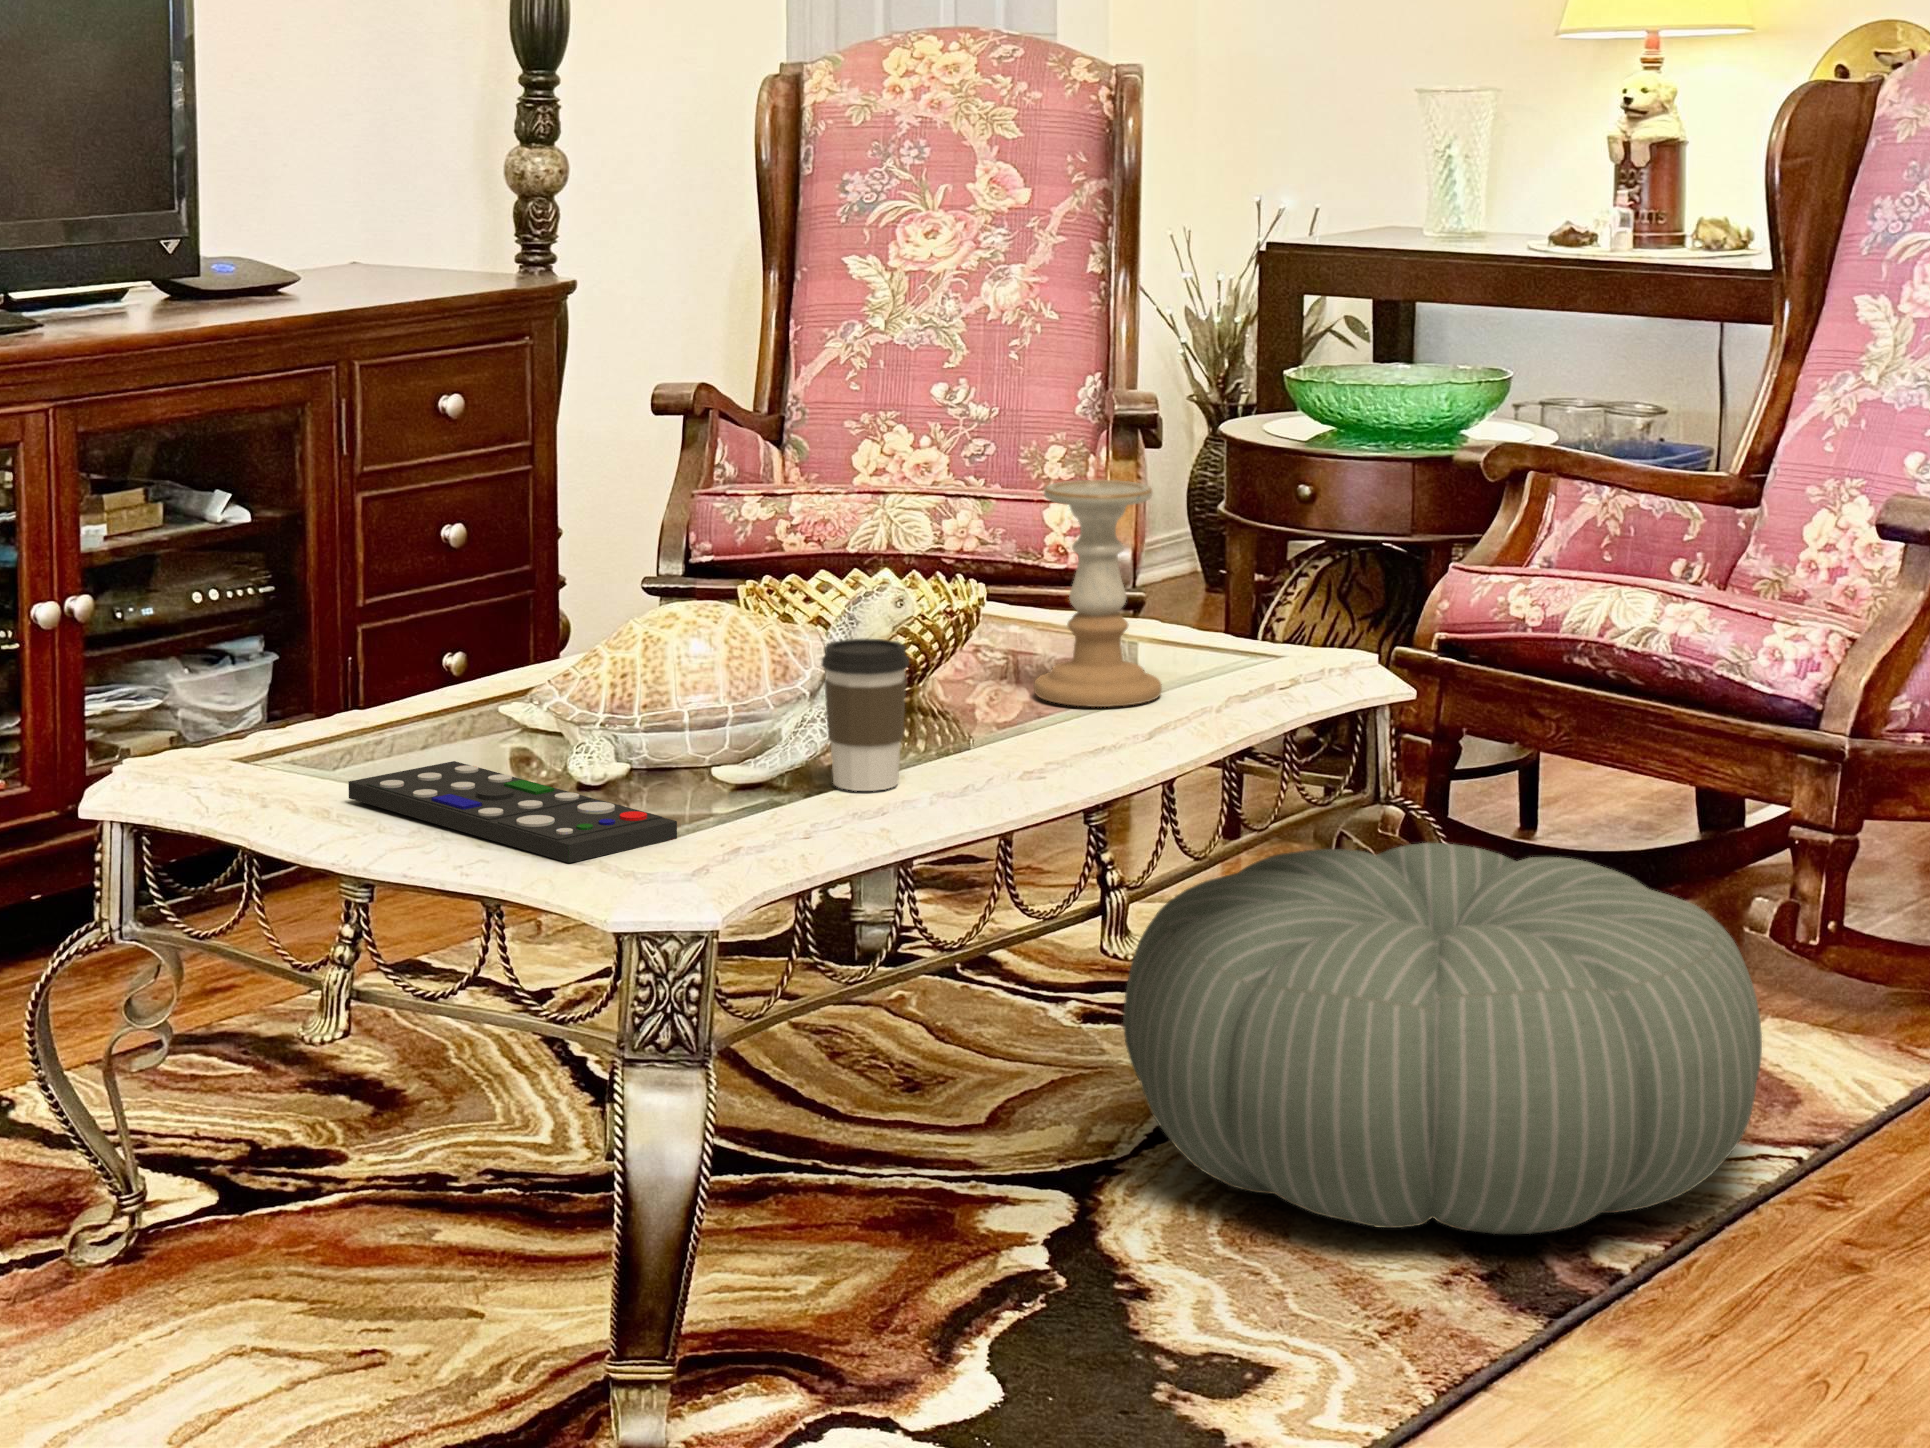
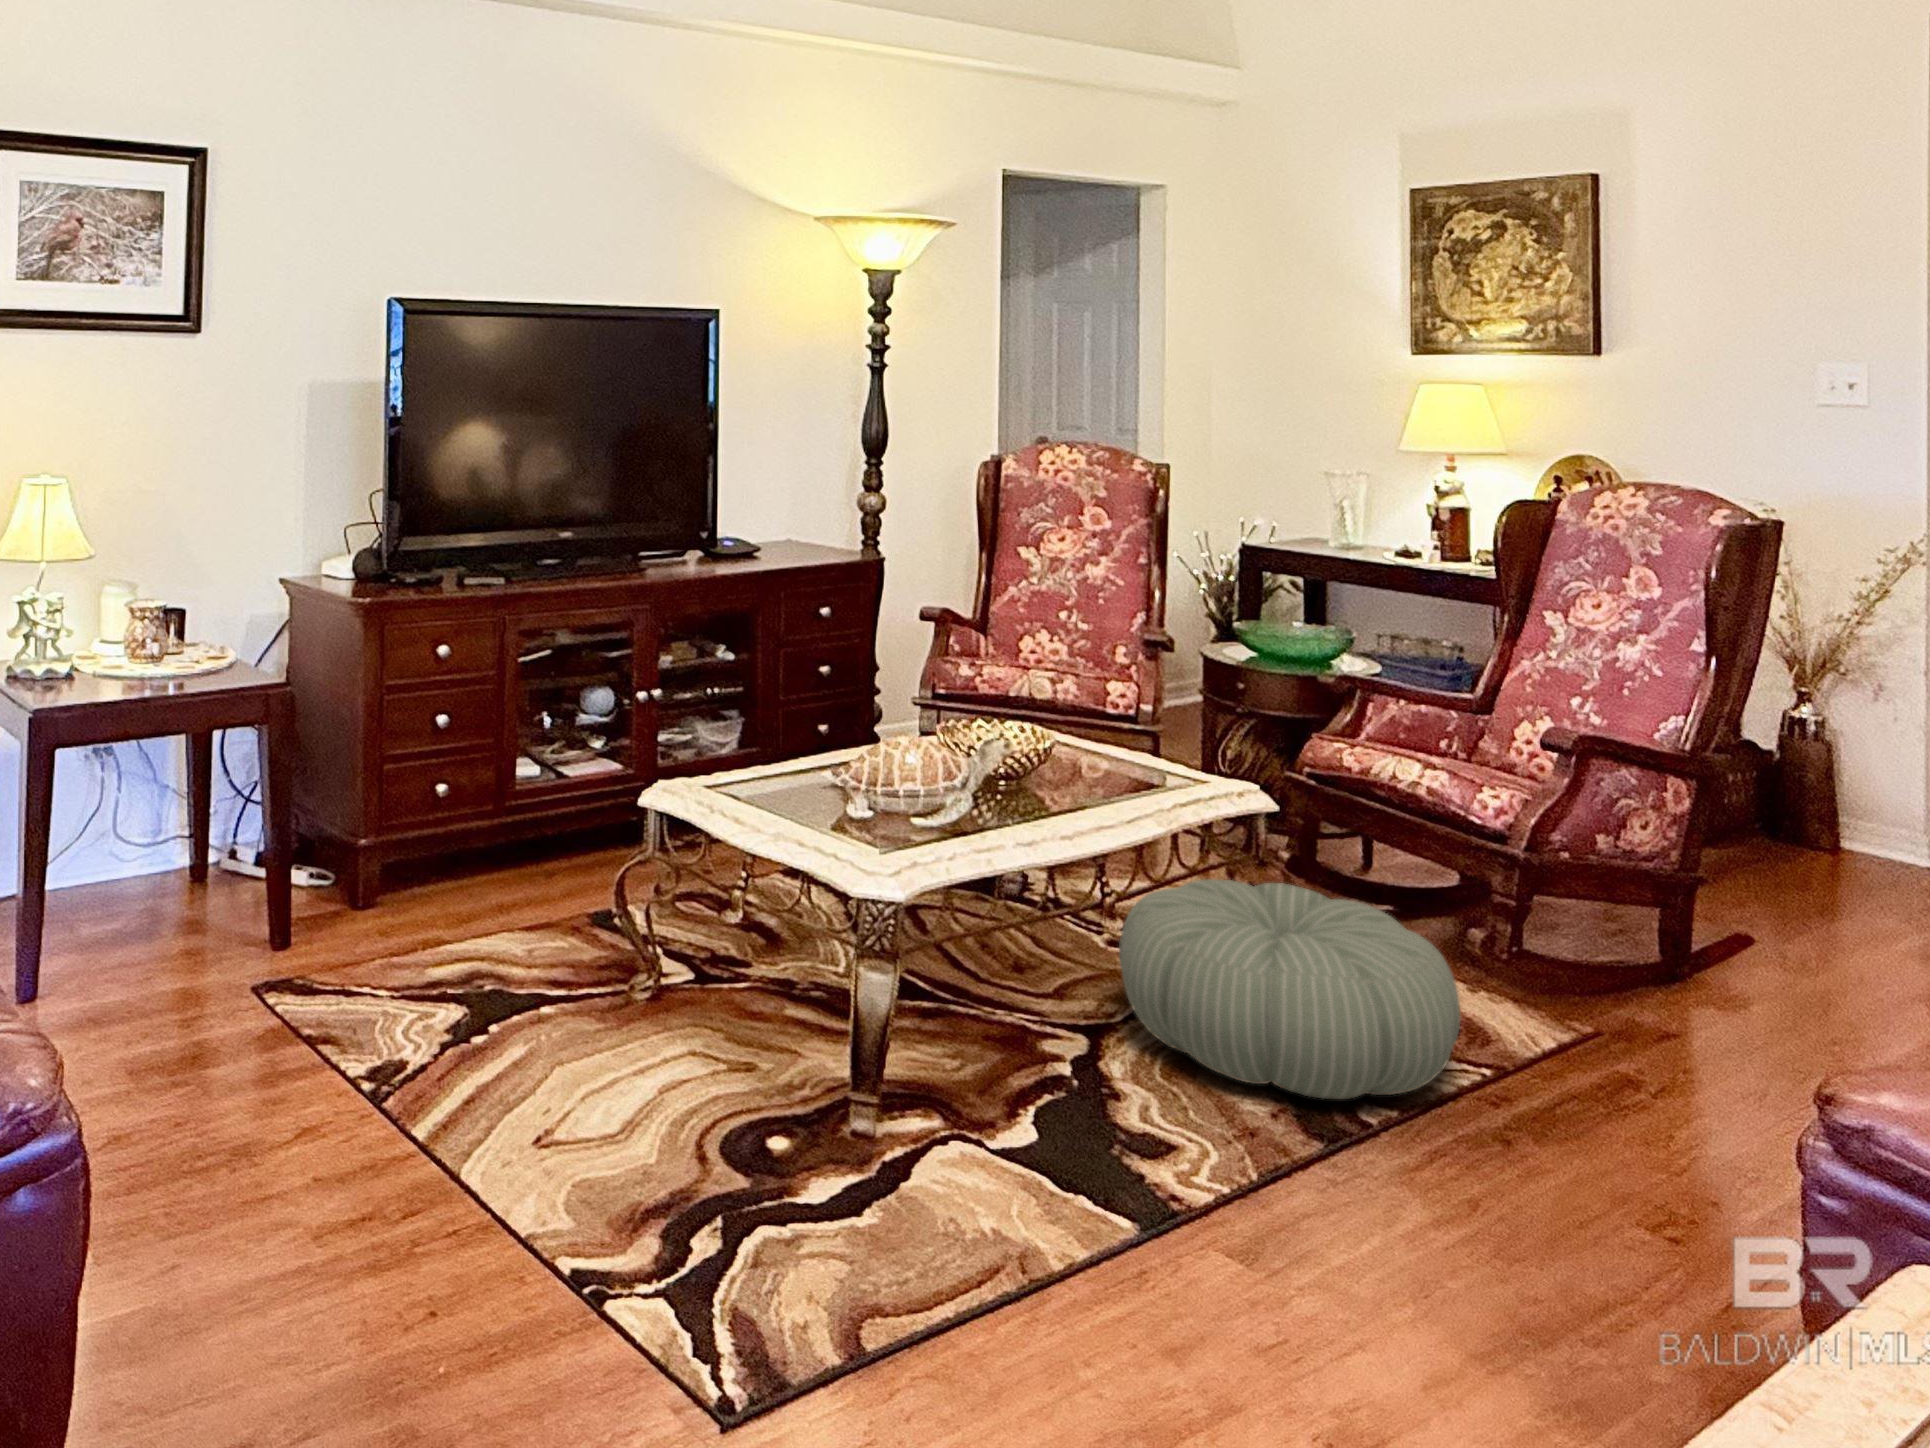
candle holder: present [1034,480,1162,707] -> none [1075,691,1138,802]
coffee cup: present [822,639,909,791] -> none [963,764,1005,836]
remote control: present [348,761,677,863] -> none [752,798,891,858]

